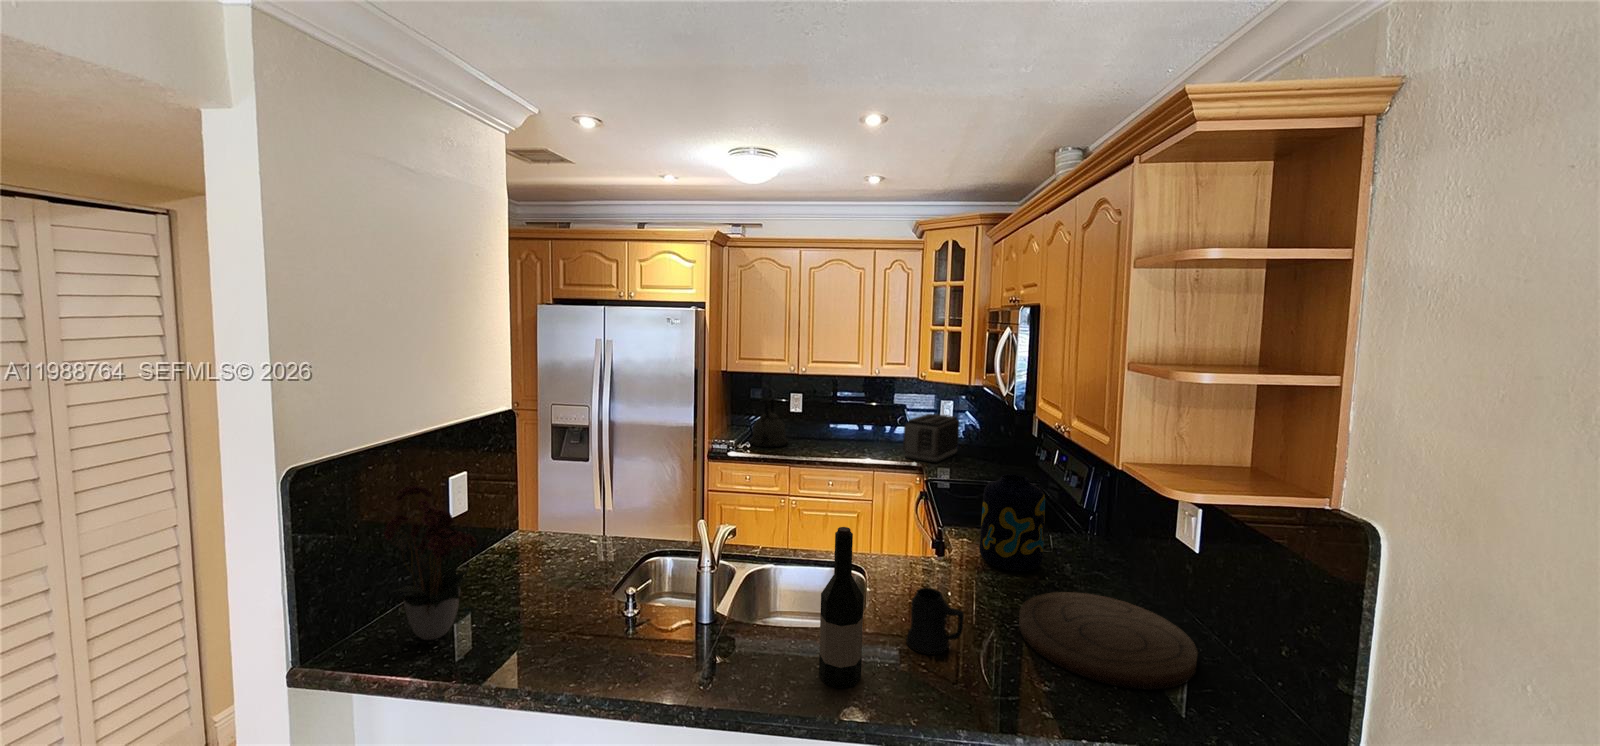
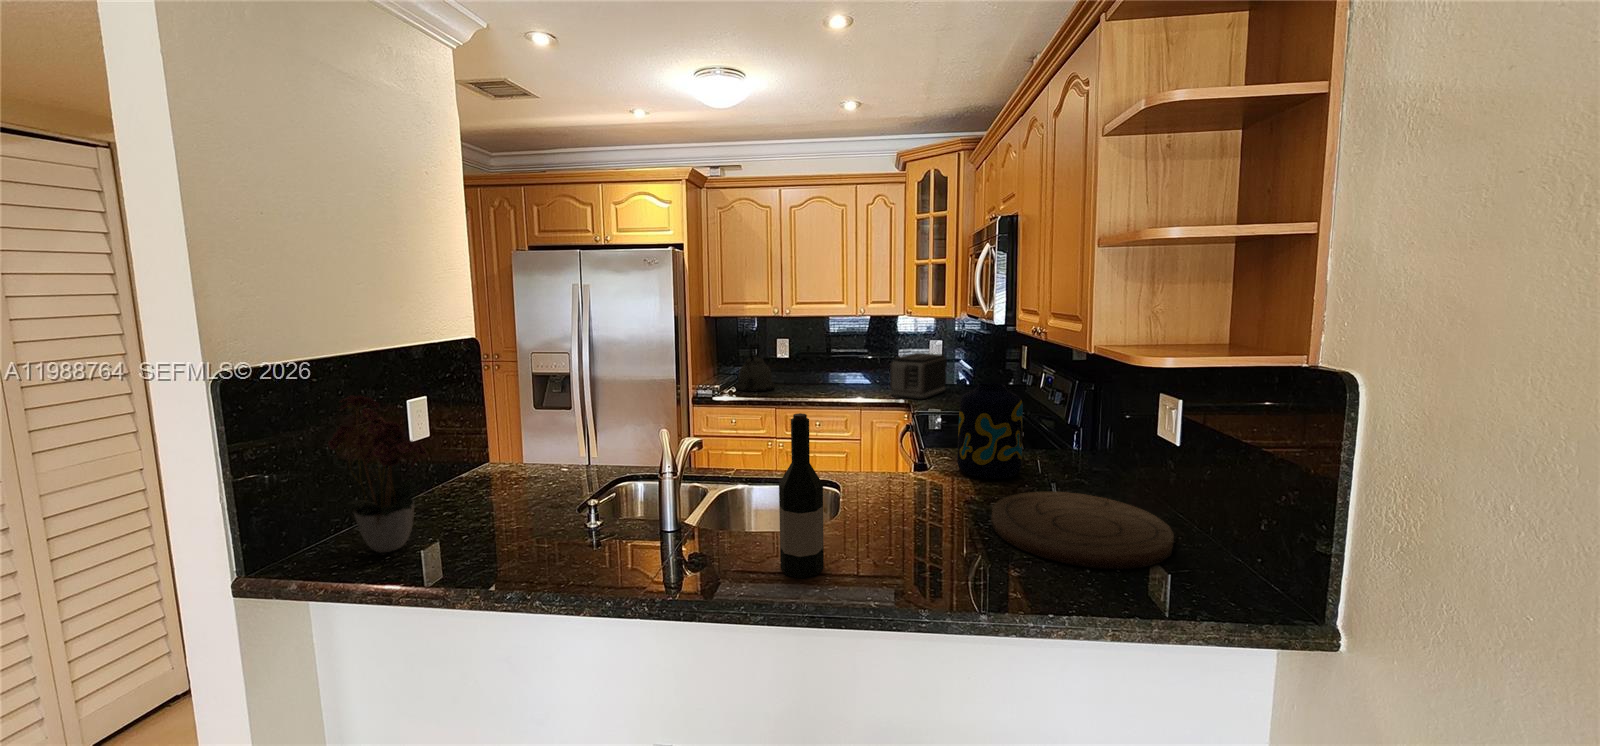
mug: present [906,588,964,655] -> none [874,484,932,548]

